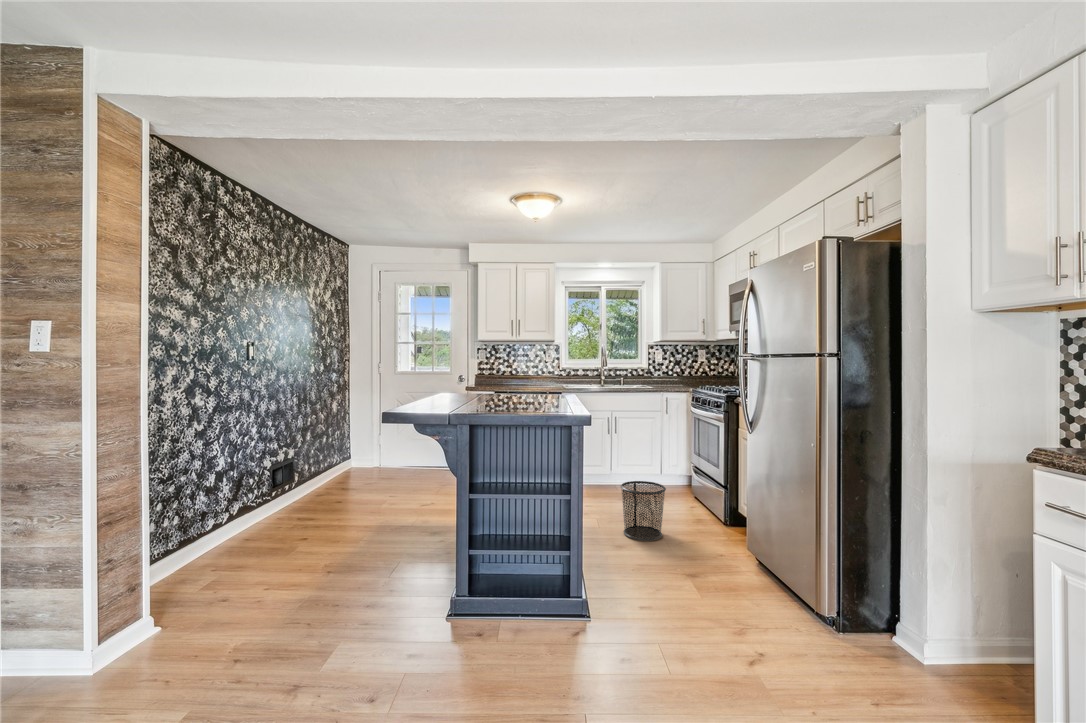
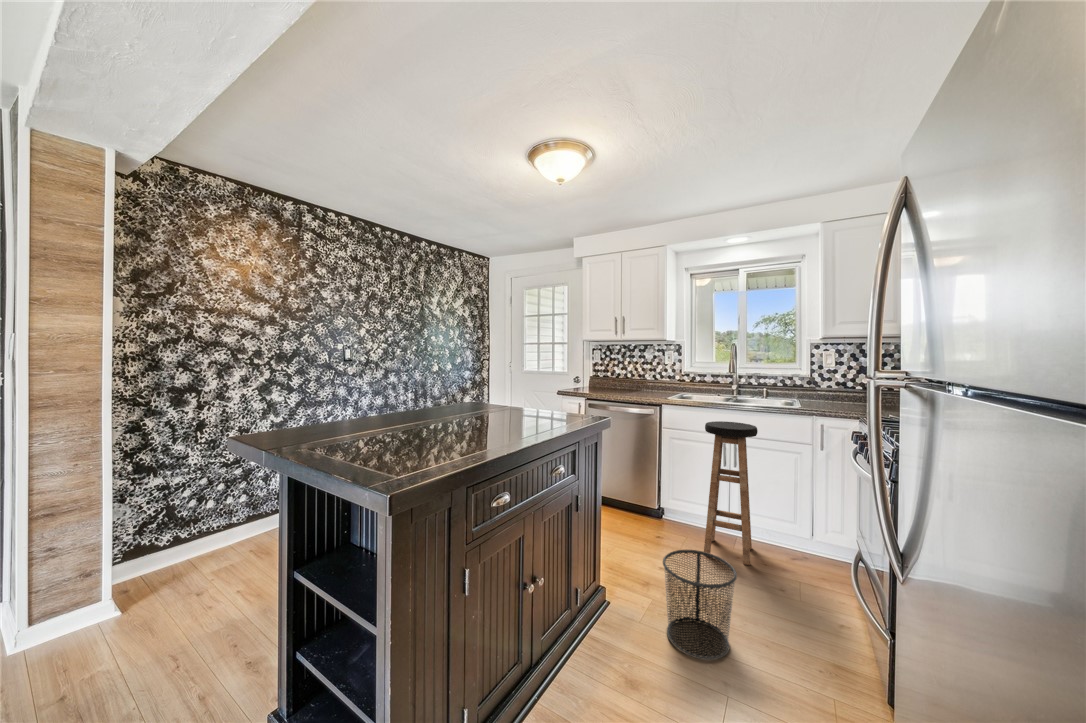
bar stool: none [603,402,638,499] -> present [704,421,758,565]

